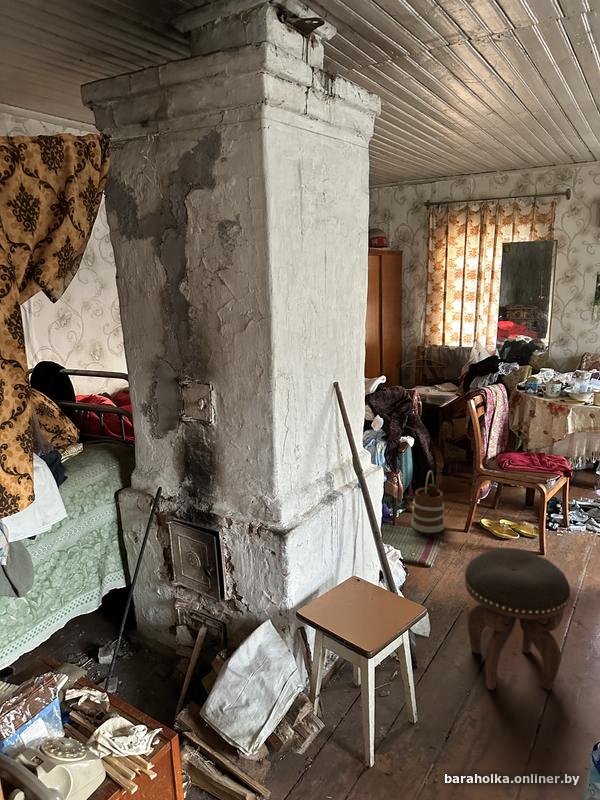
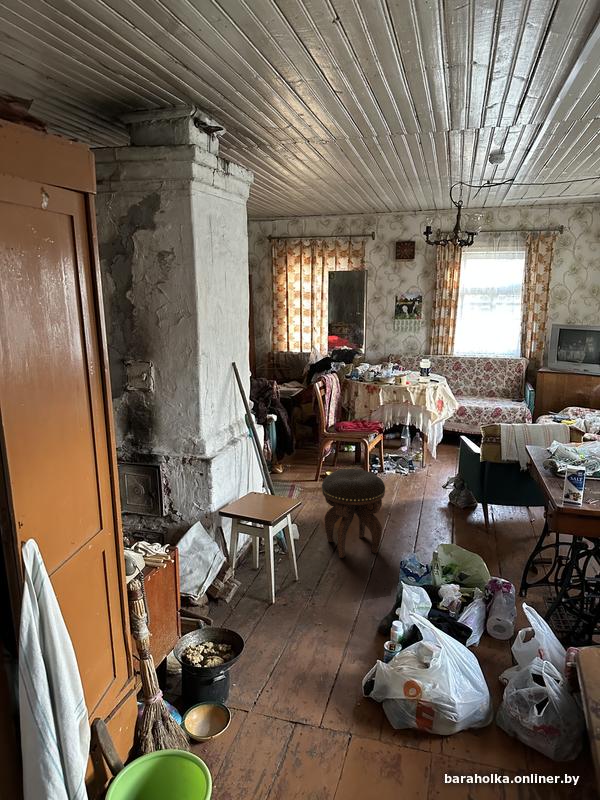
wooden bucket: present [411,470,445,533] -> none [277,436,301,482]

